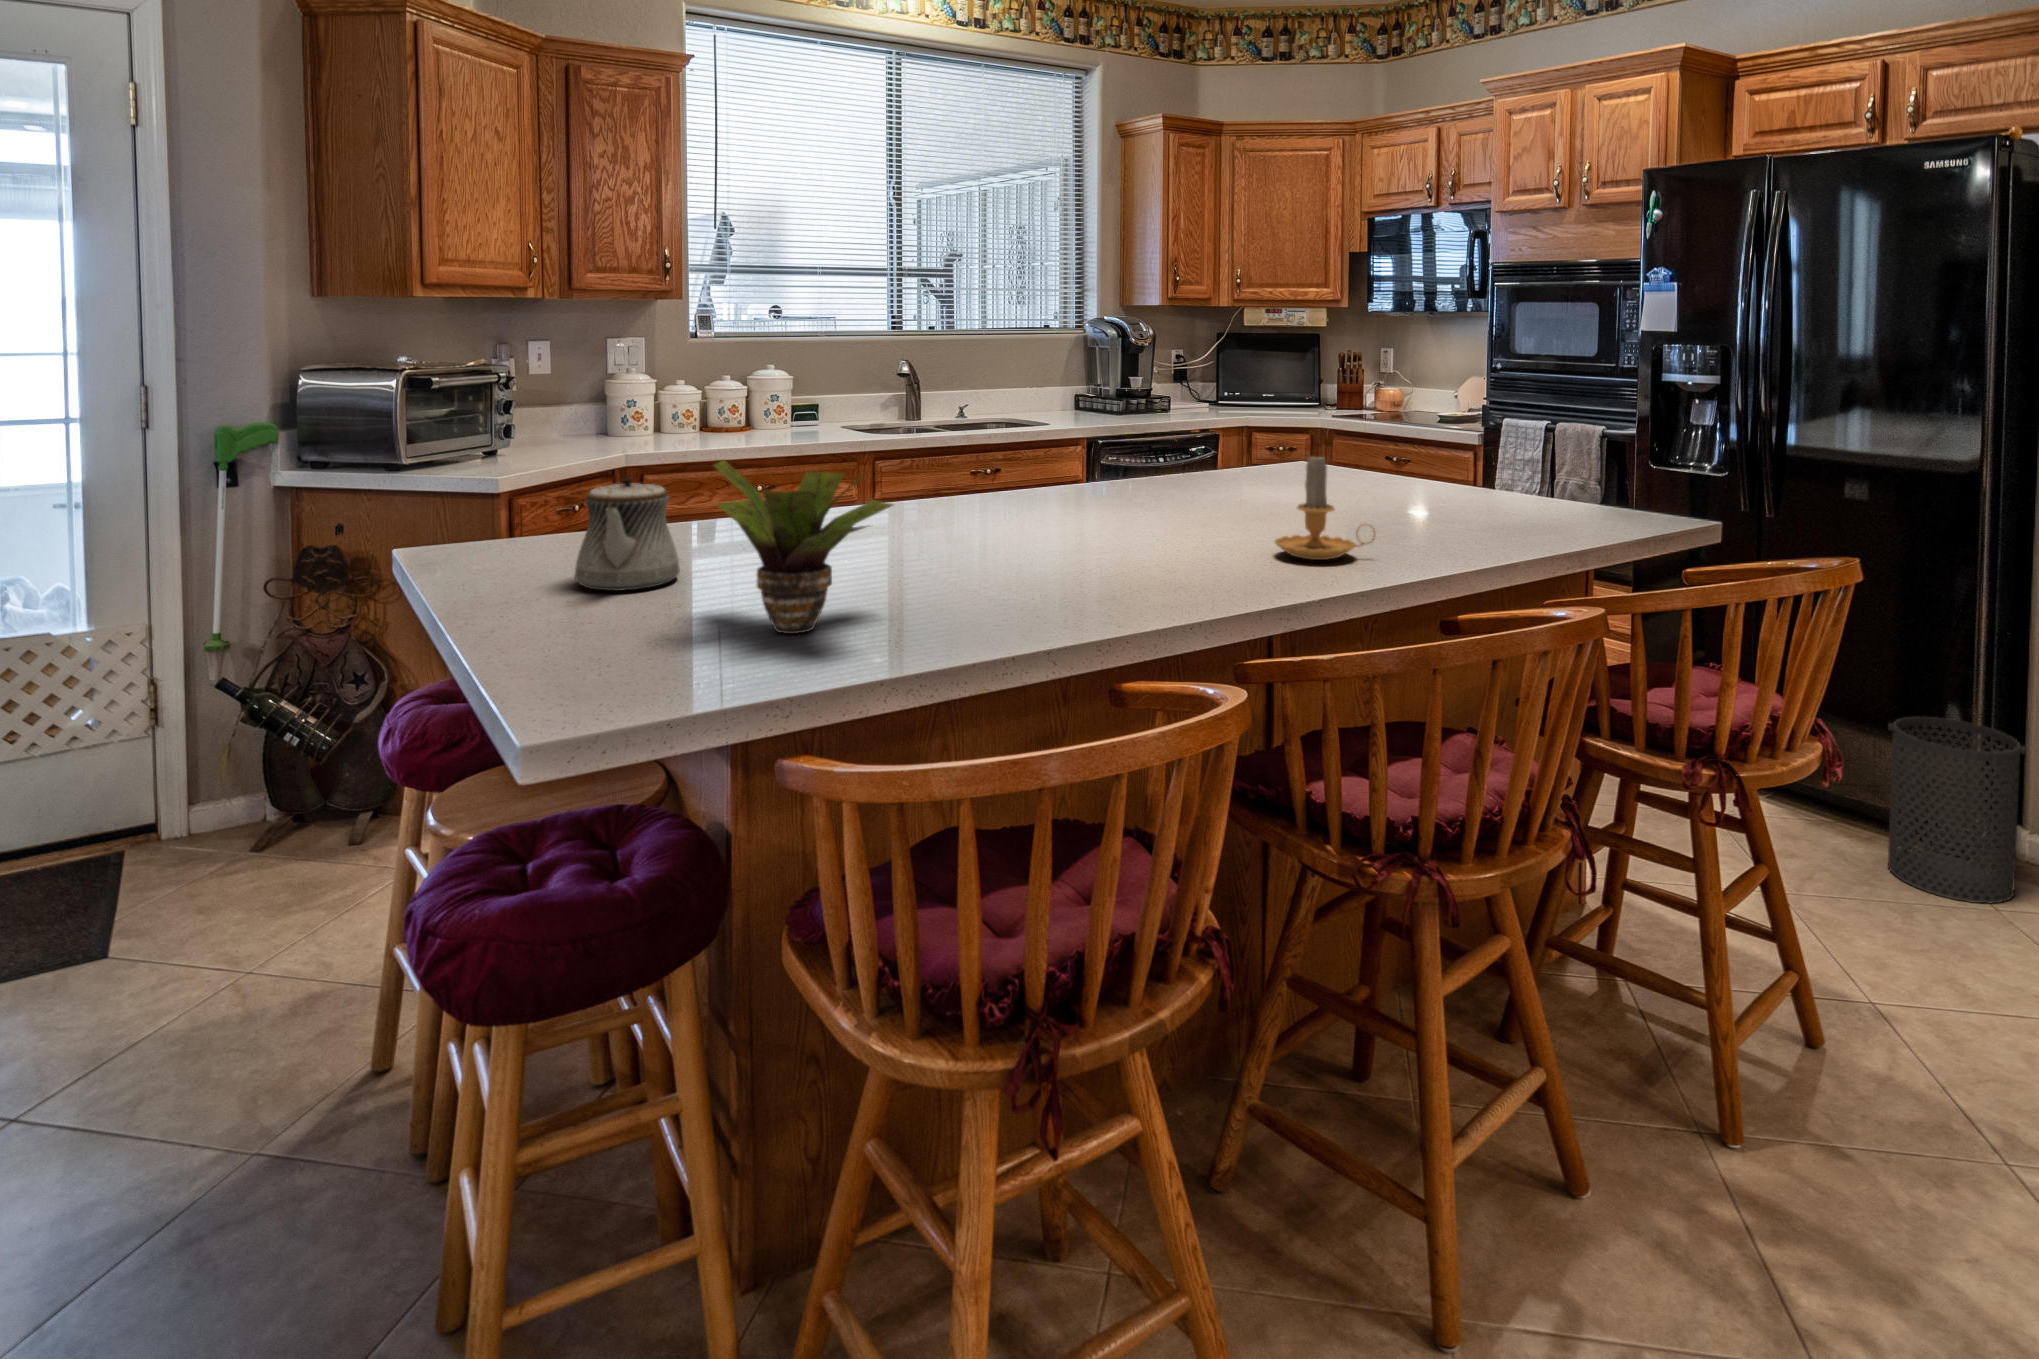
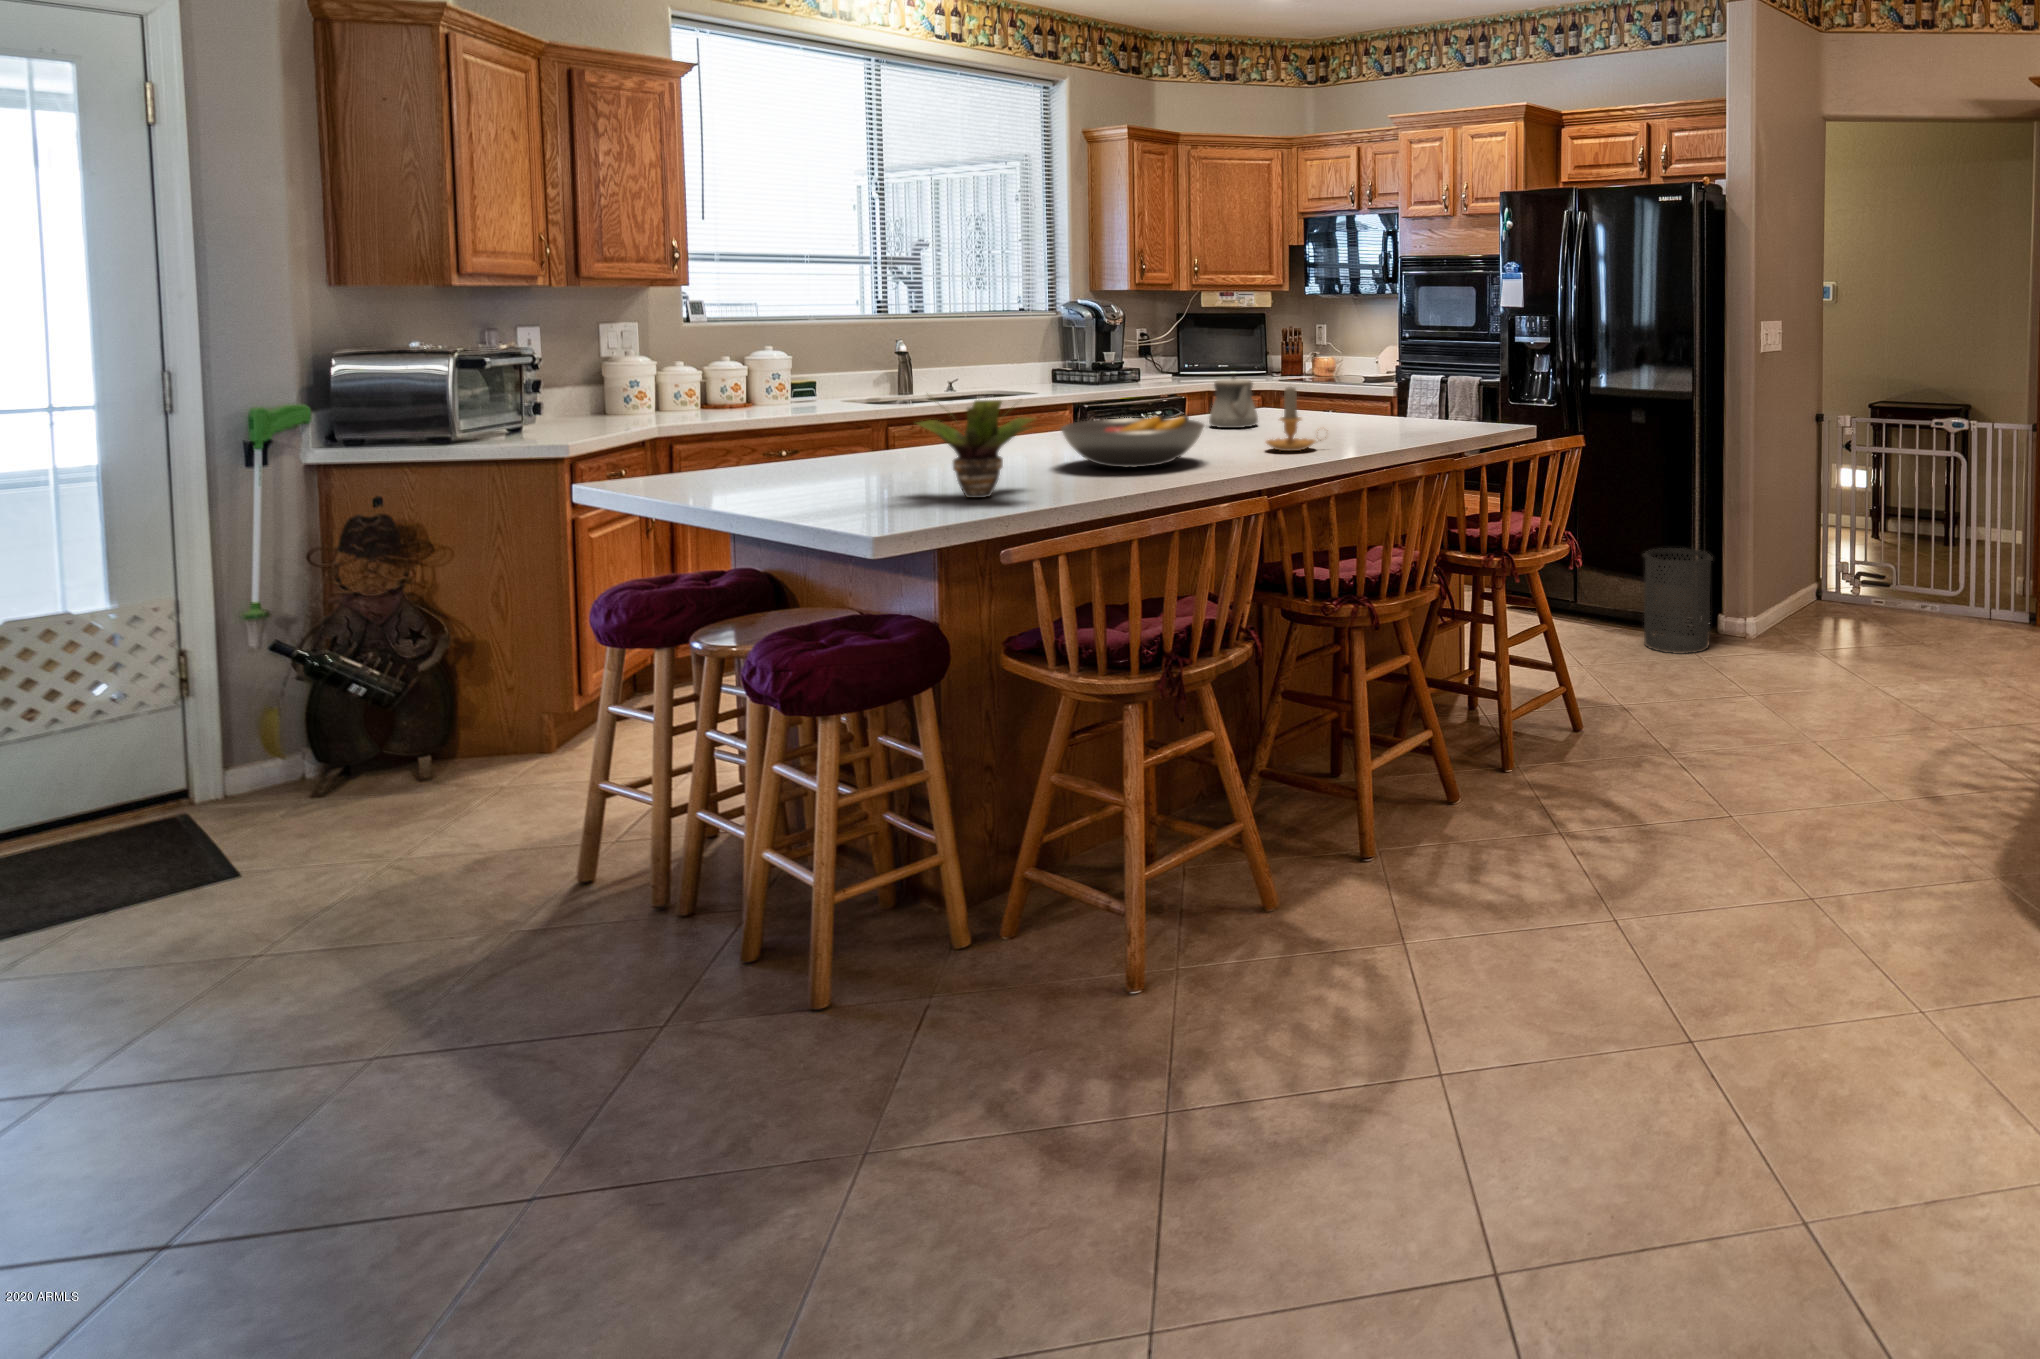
teapot: present [575,478,680,591] -> present [1209,376,1258,428]
fruit bowl: none [960,494,1175,578] -> present [1061,415,1204,467]

